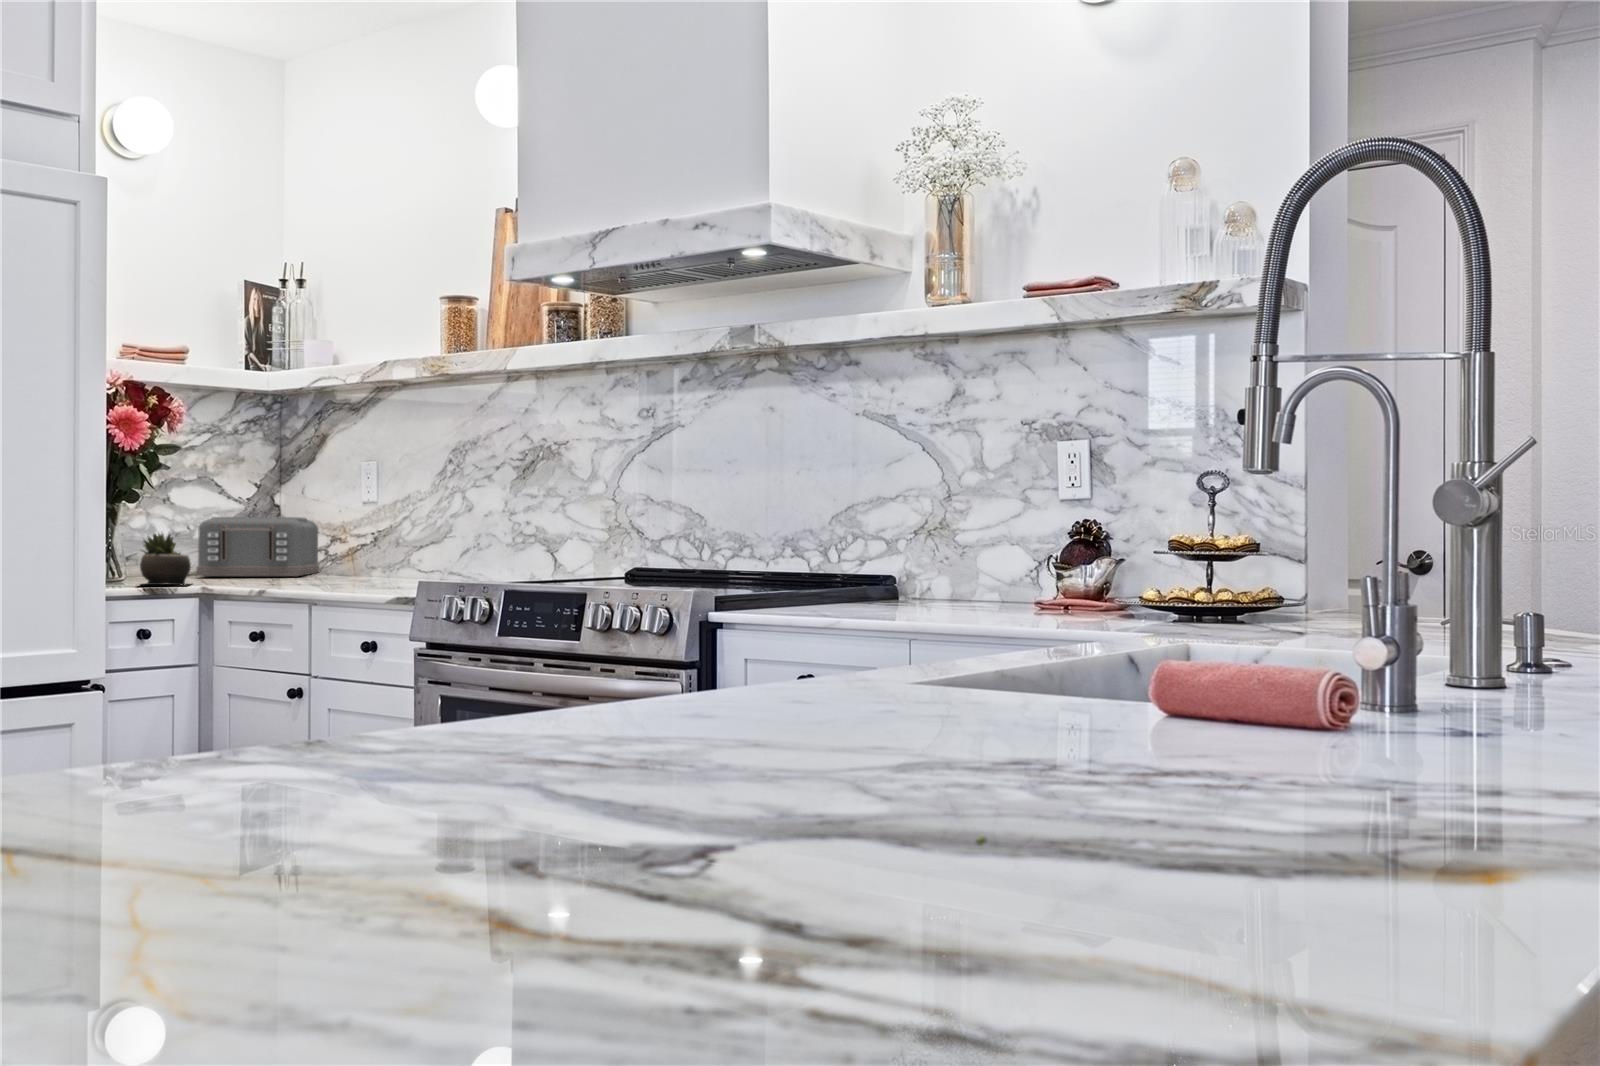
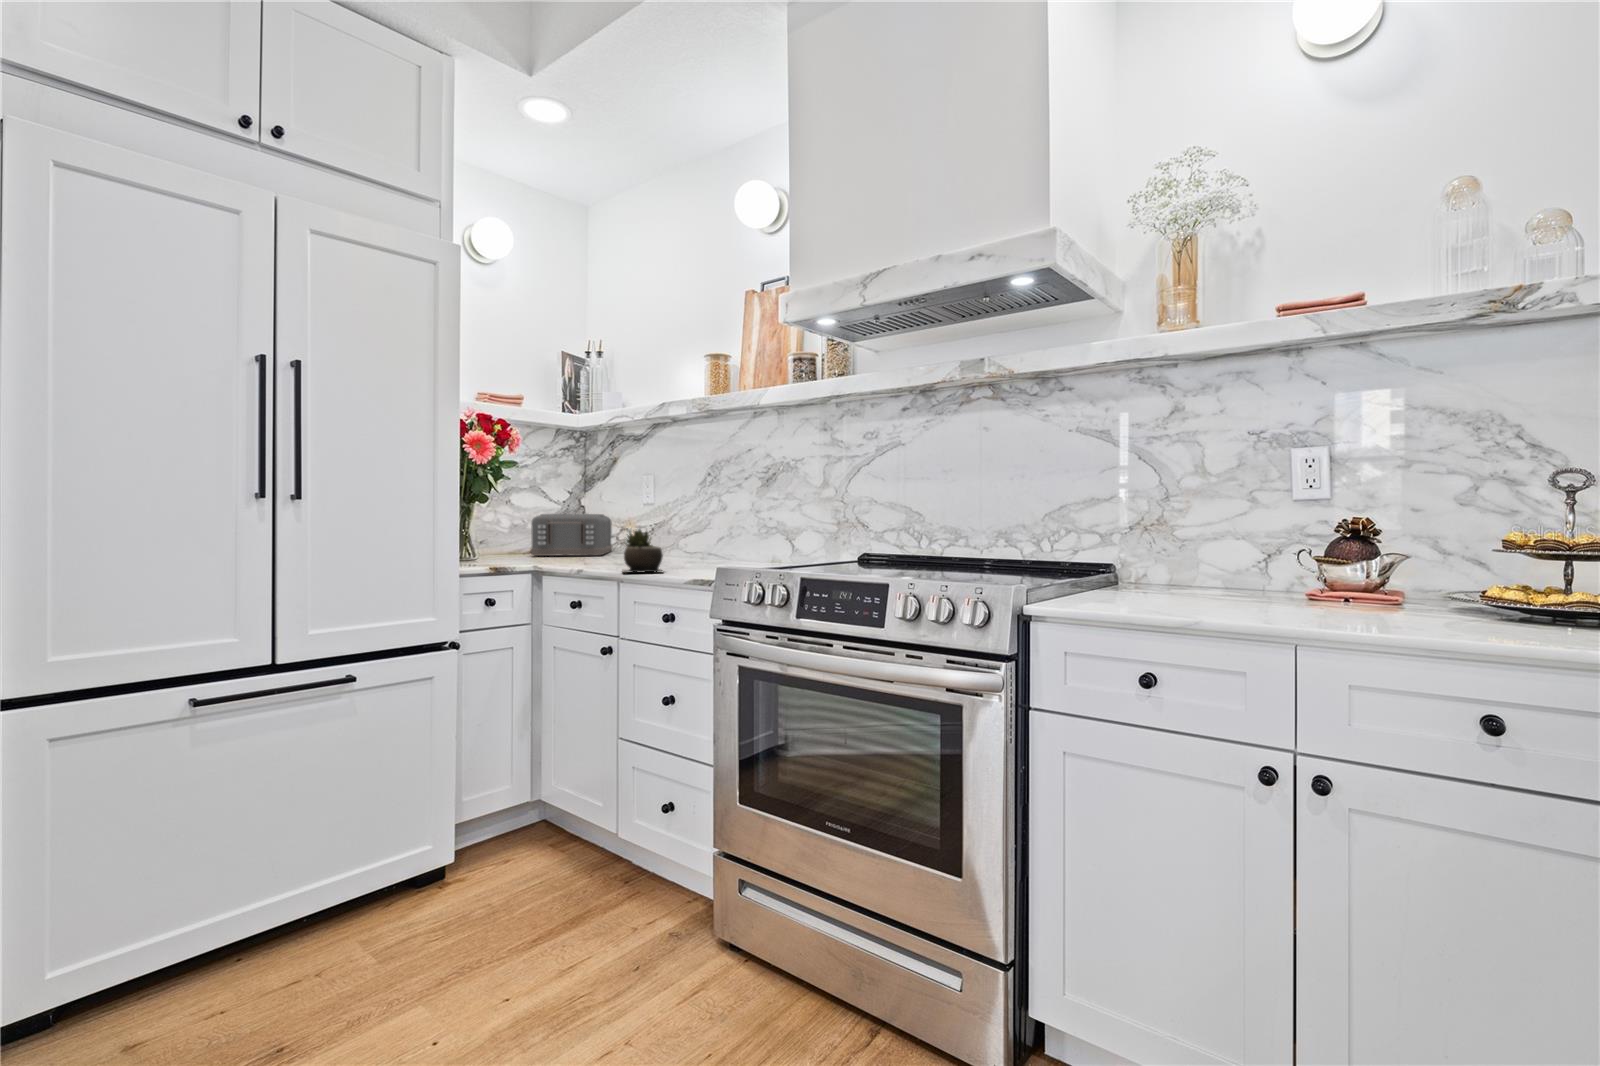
succulent plant: present [140,534,191,585] -> present [623,529,663,573]

